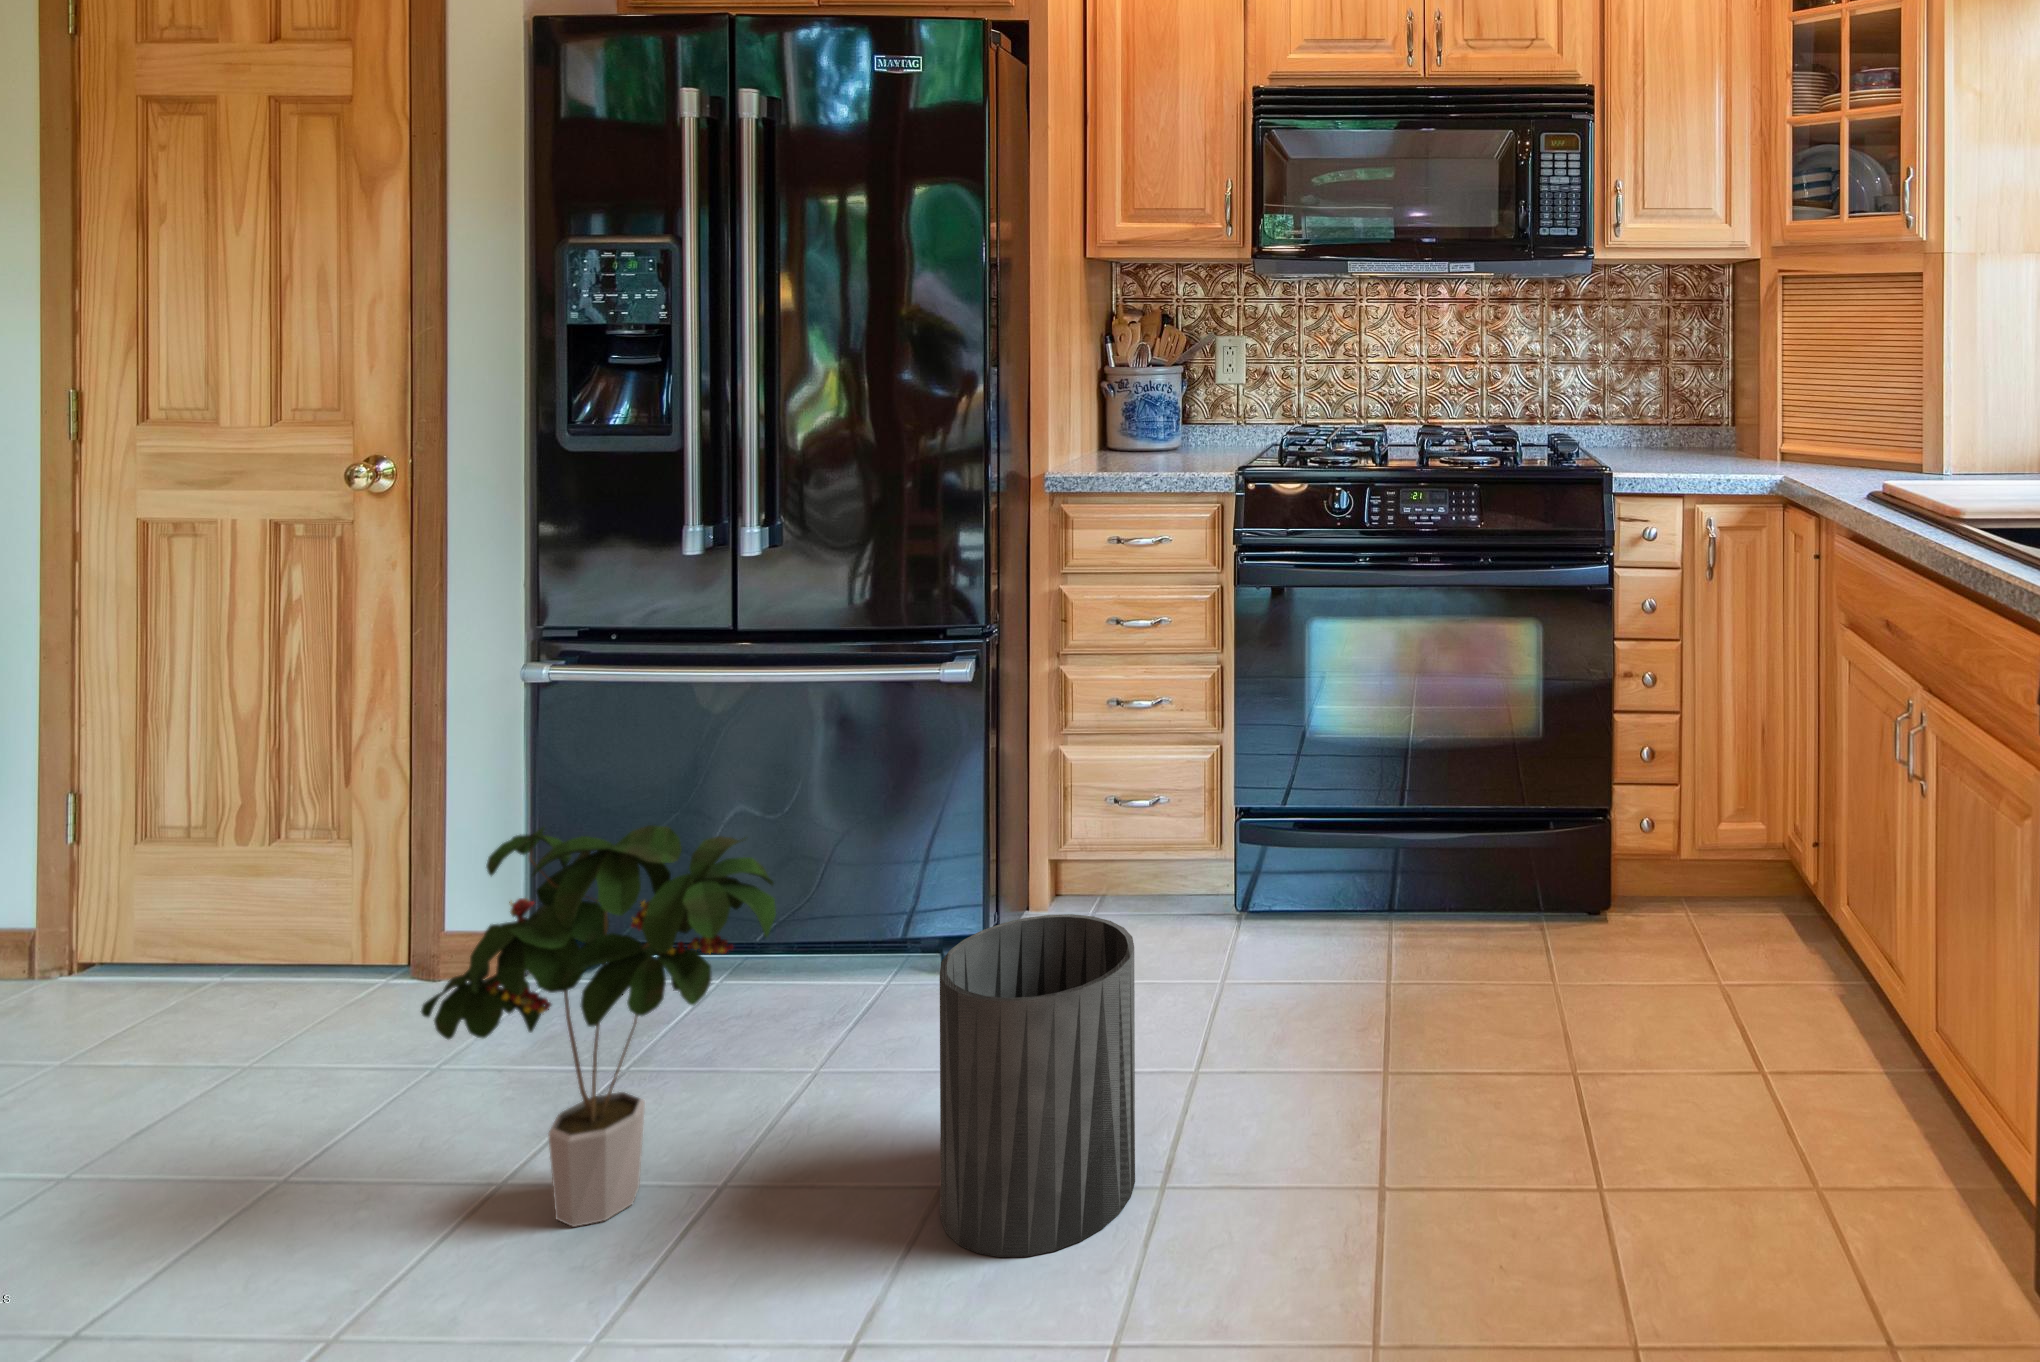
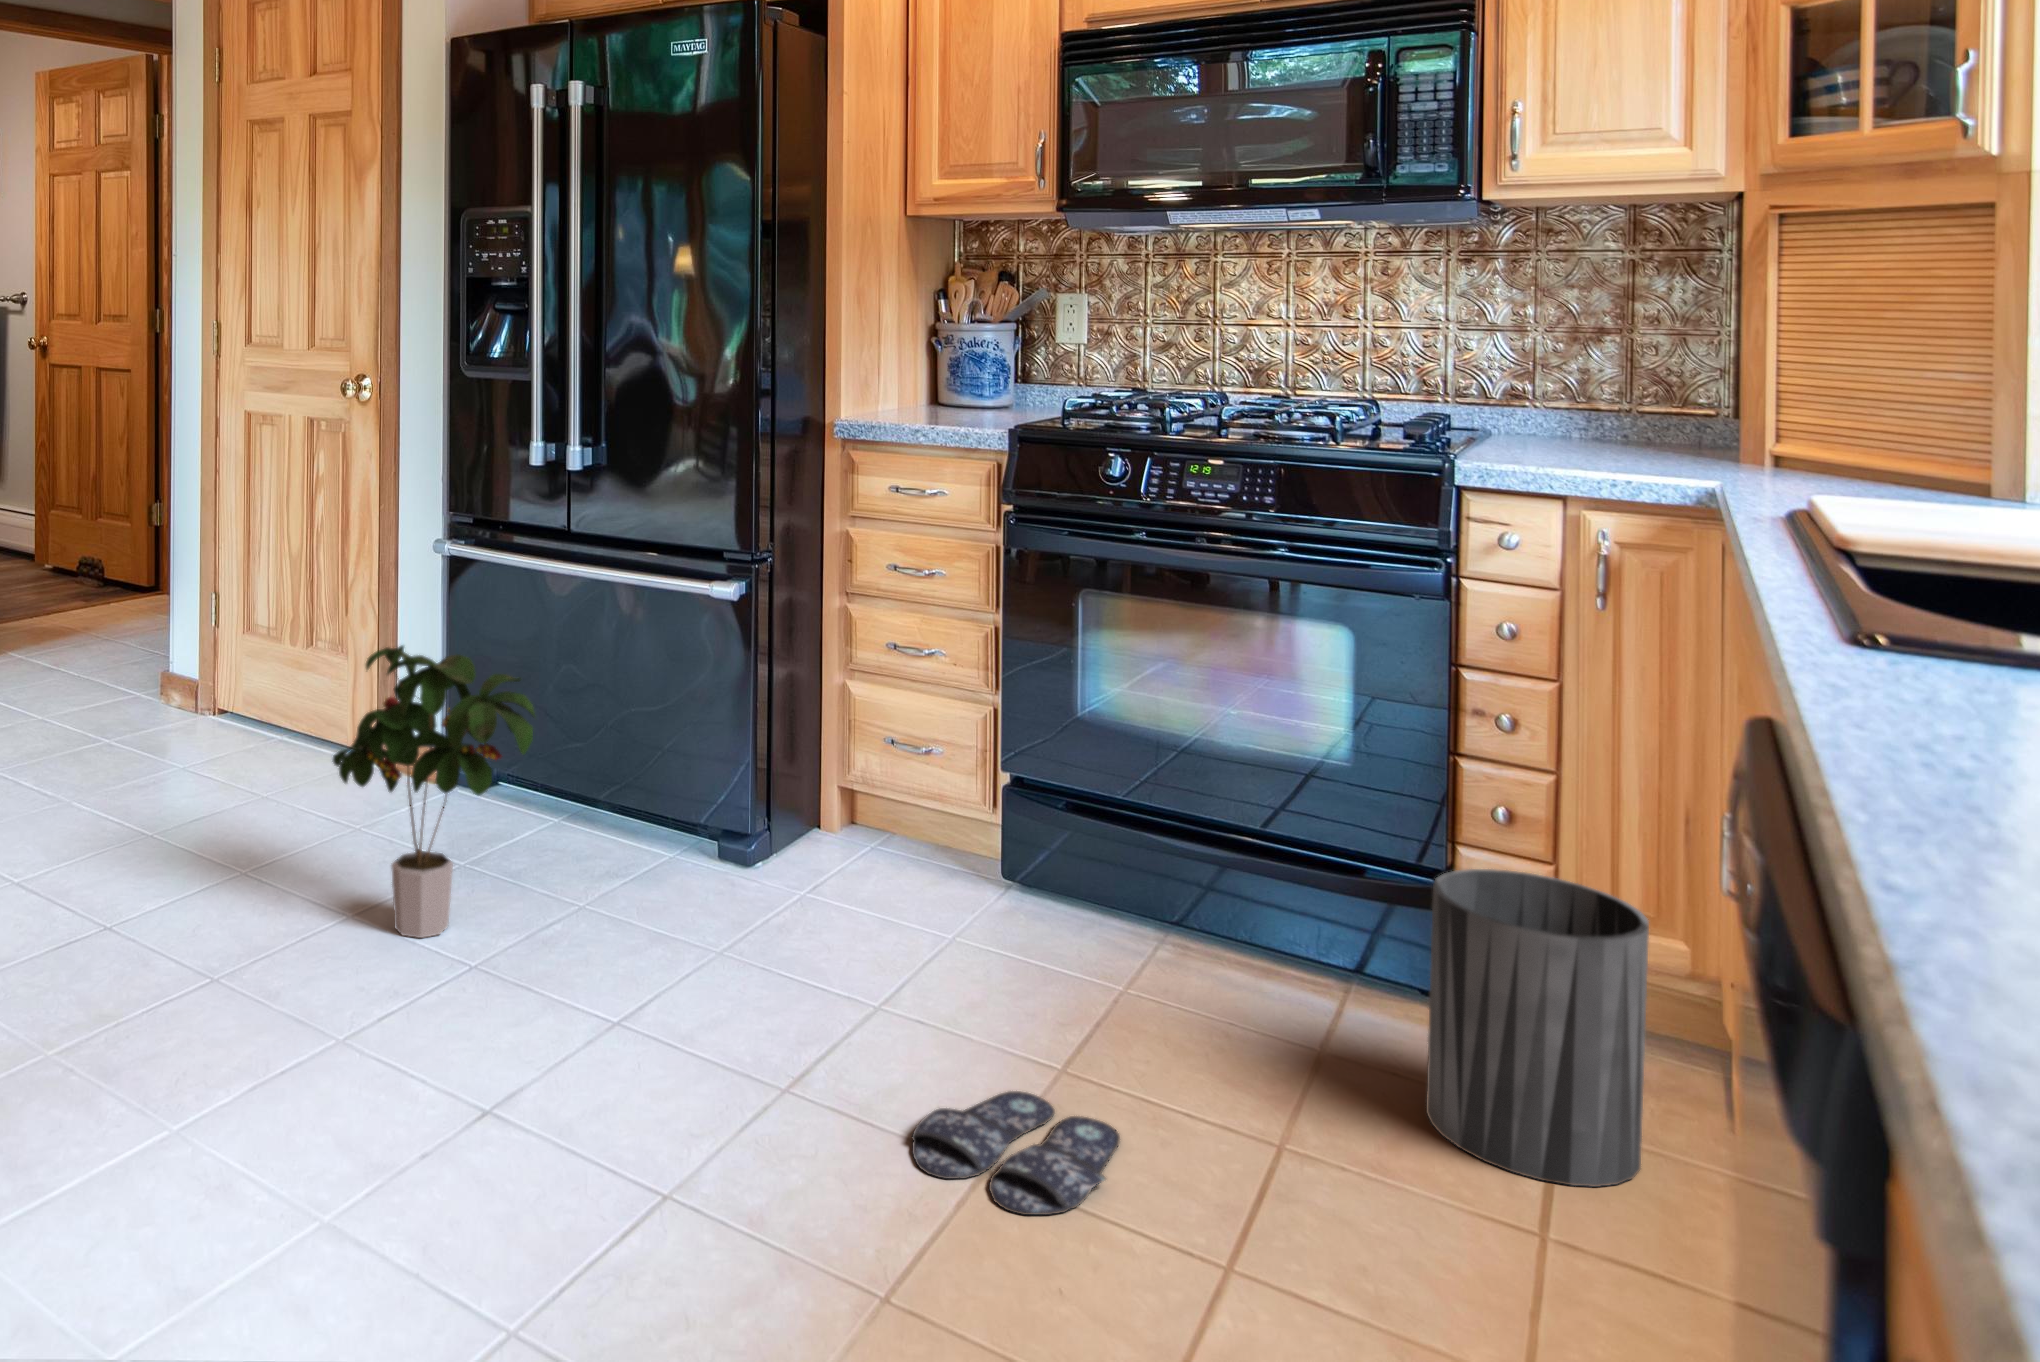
trash can: present [940,914,1135,1257] -> present [1426,869,1649,1187]
slippers: none [1341,1148,1532,1298] -> present [912,1091,1120,1215]

